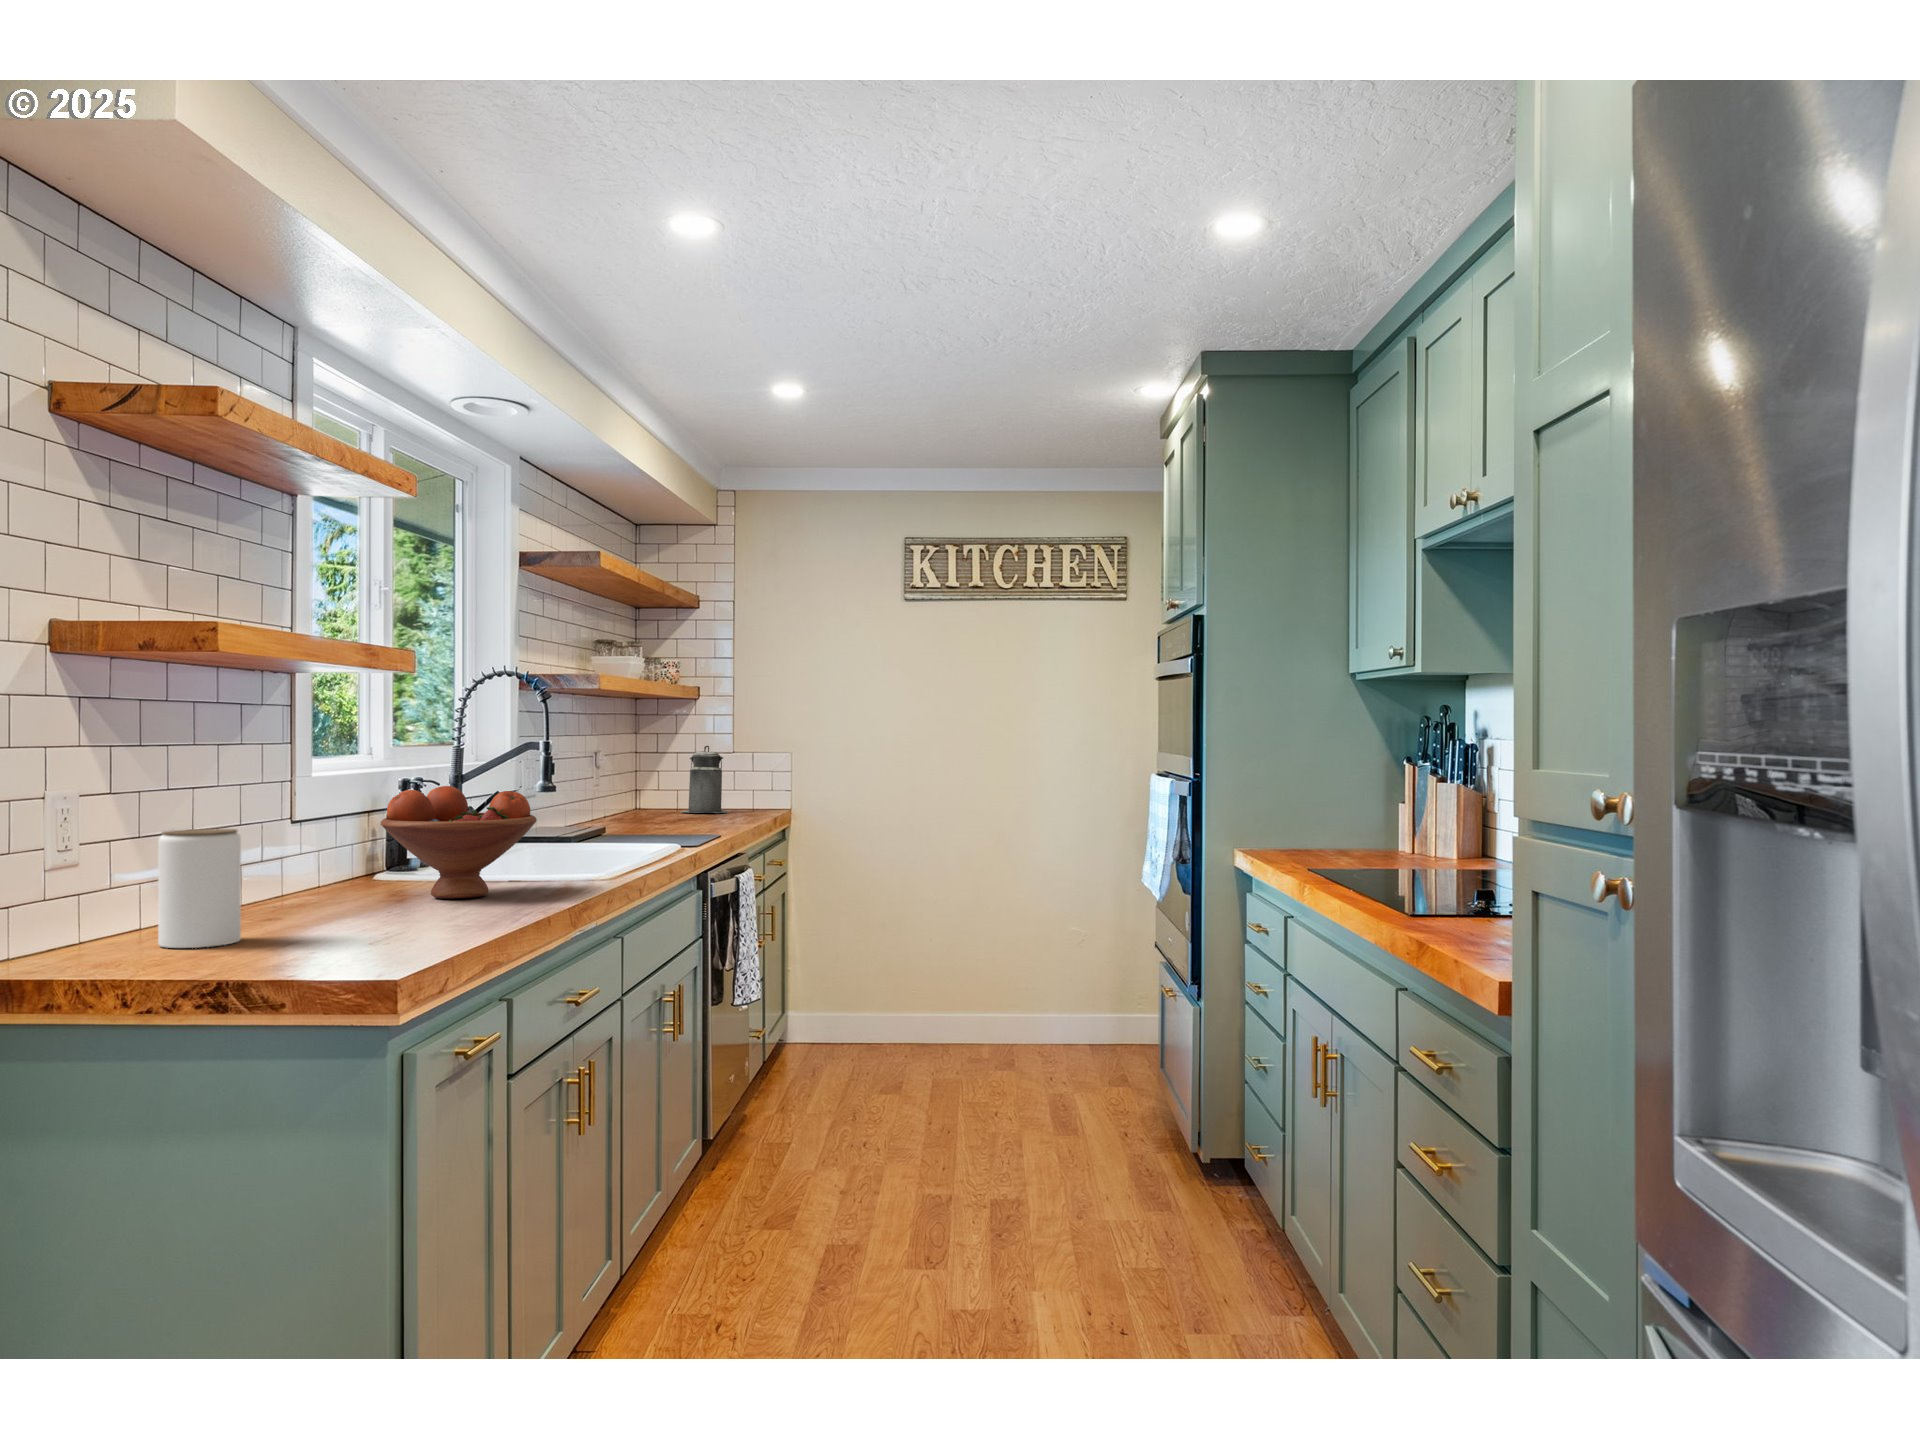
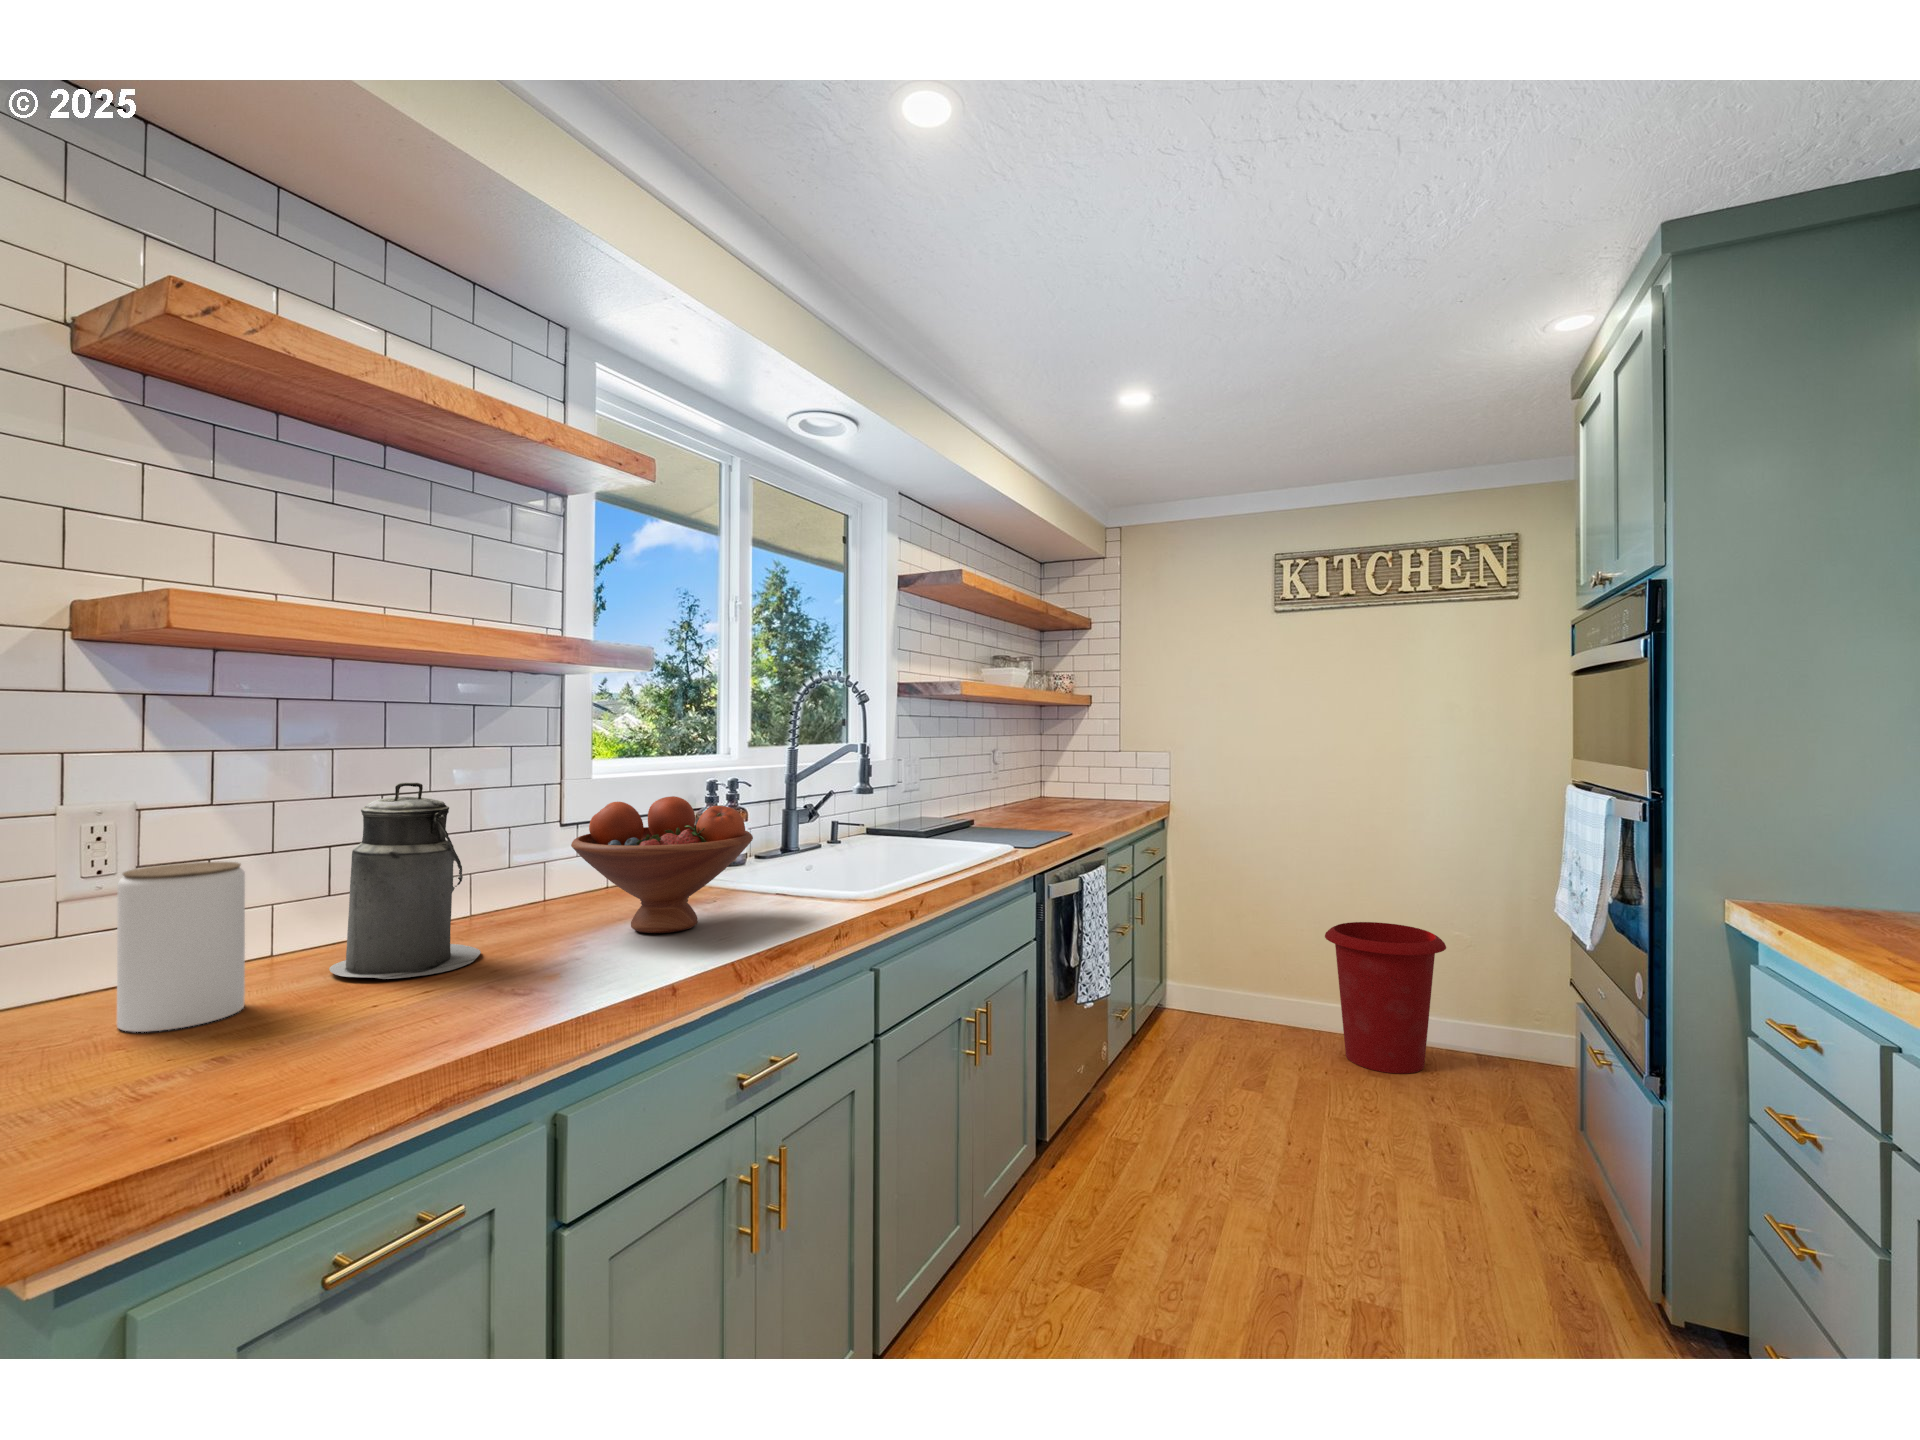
canister: present [681,746,728,813] -> present [329,782,481,979]
waste bin: none [954,925,1065,1069] -> present [1325,922,1446,1074]

